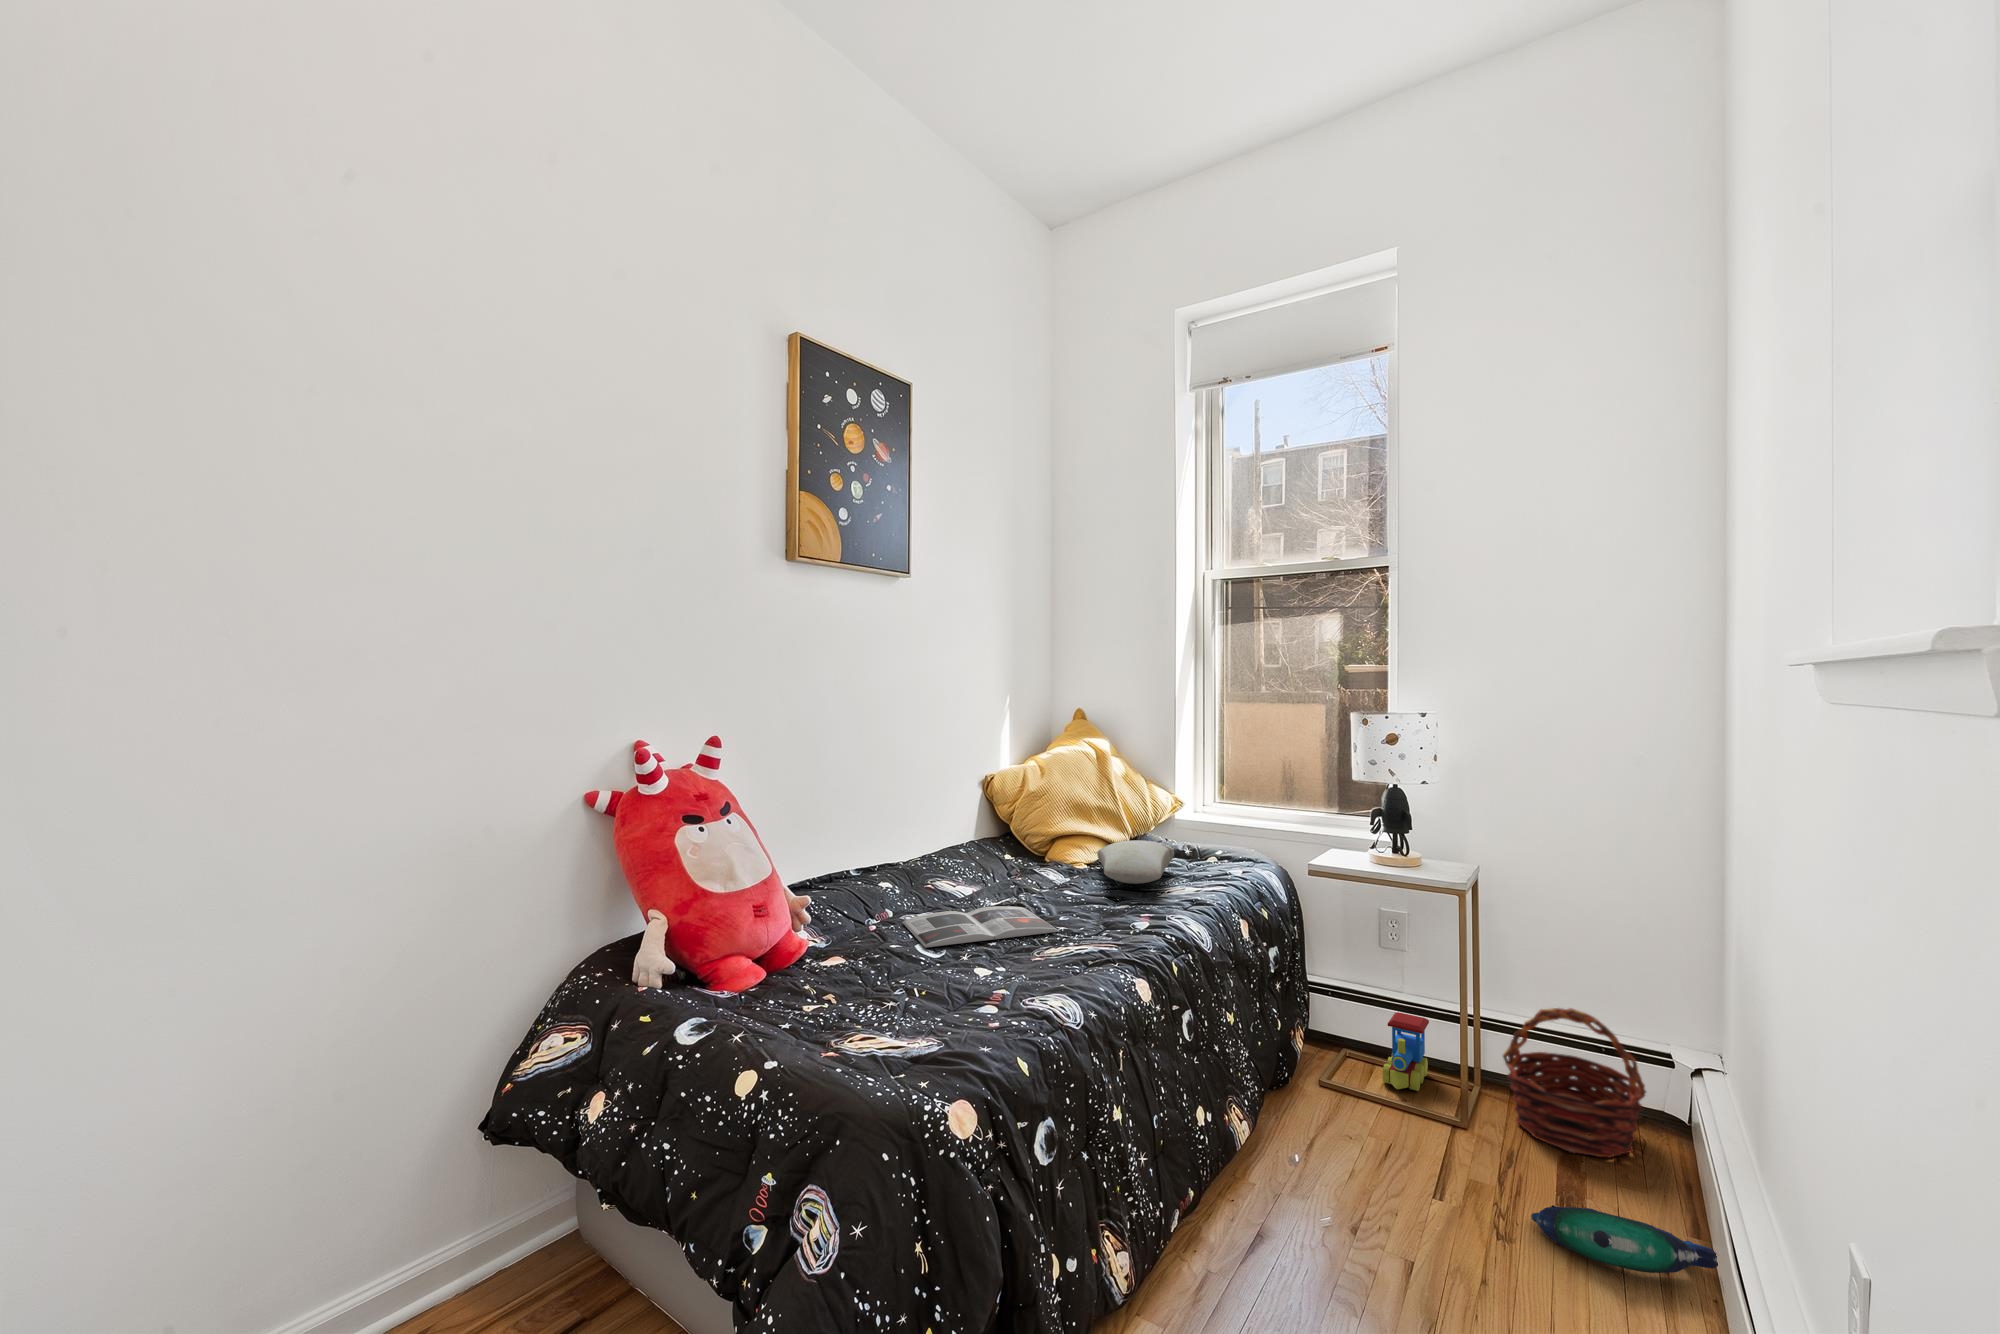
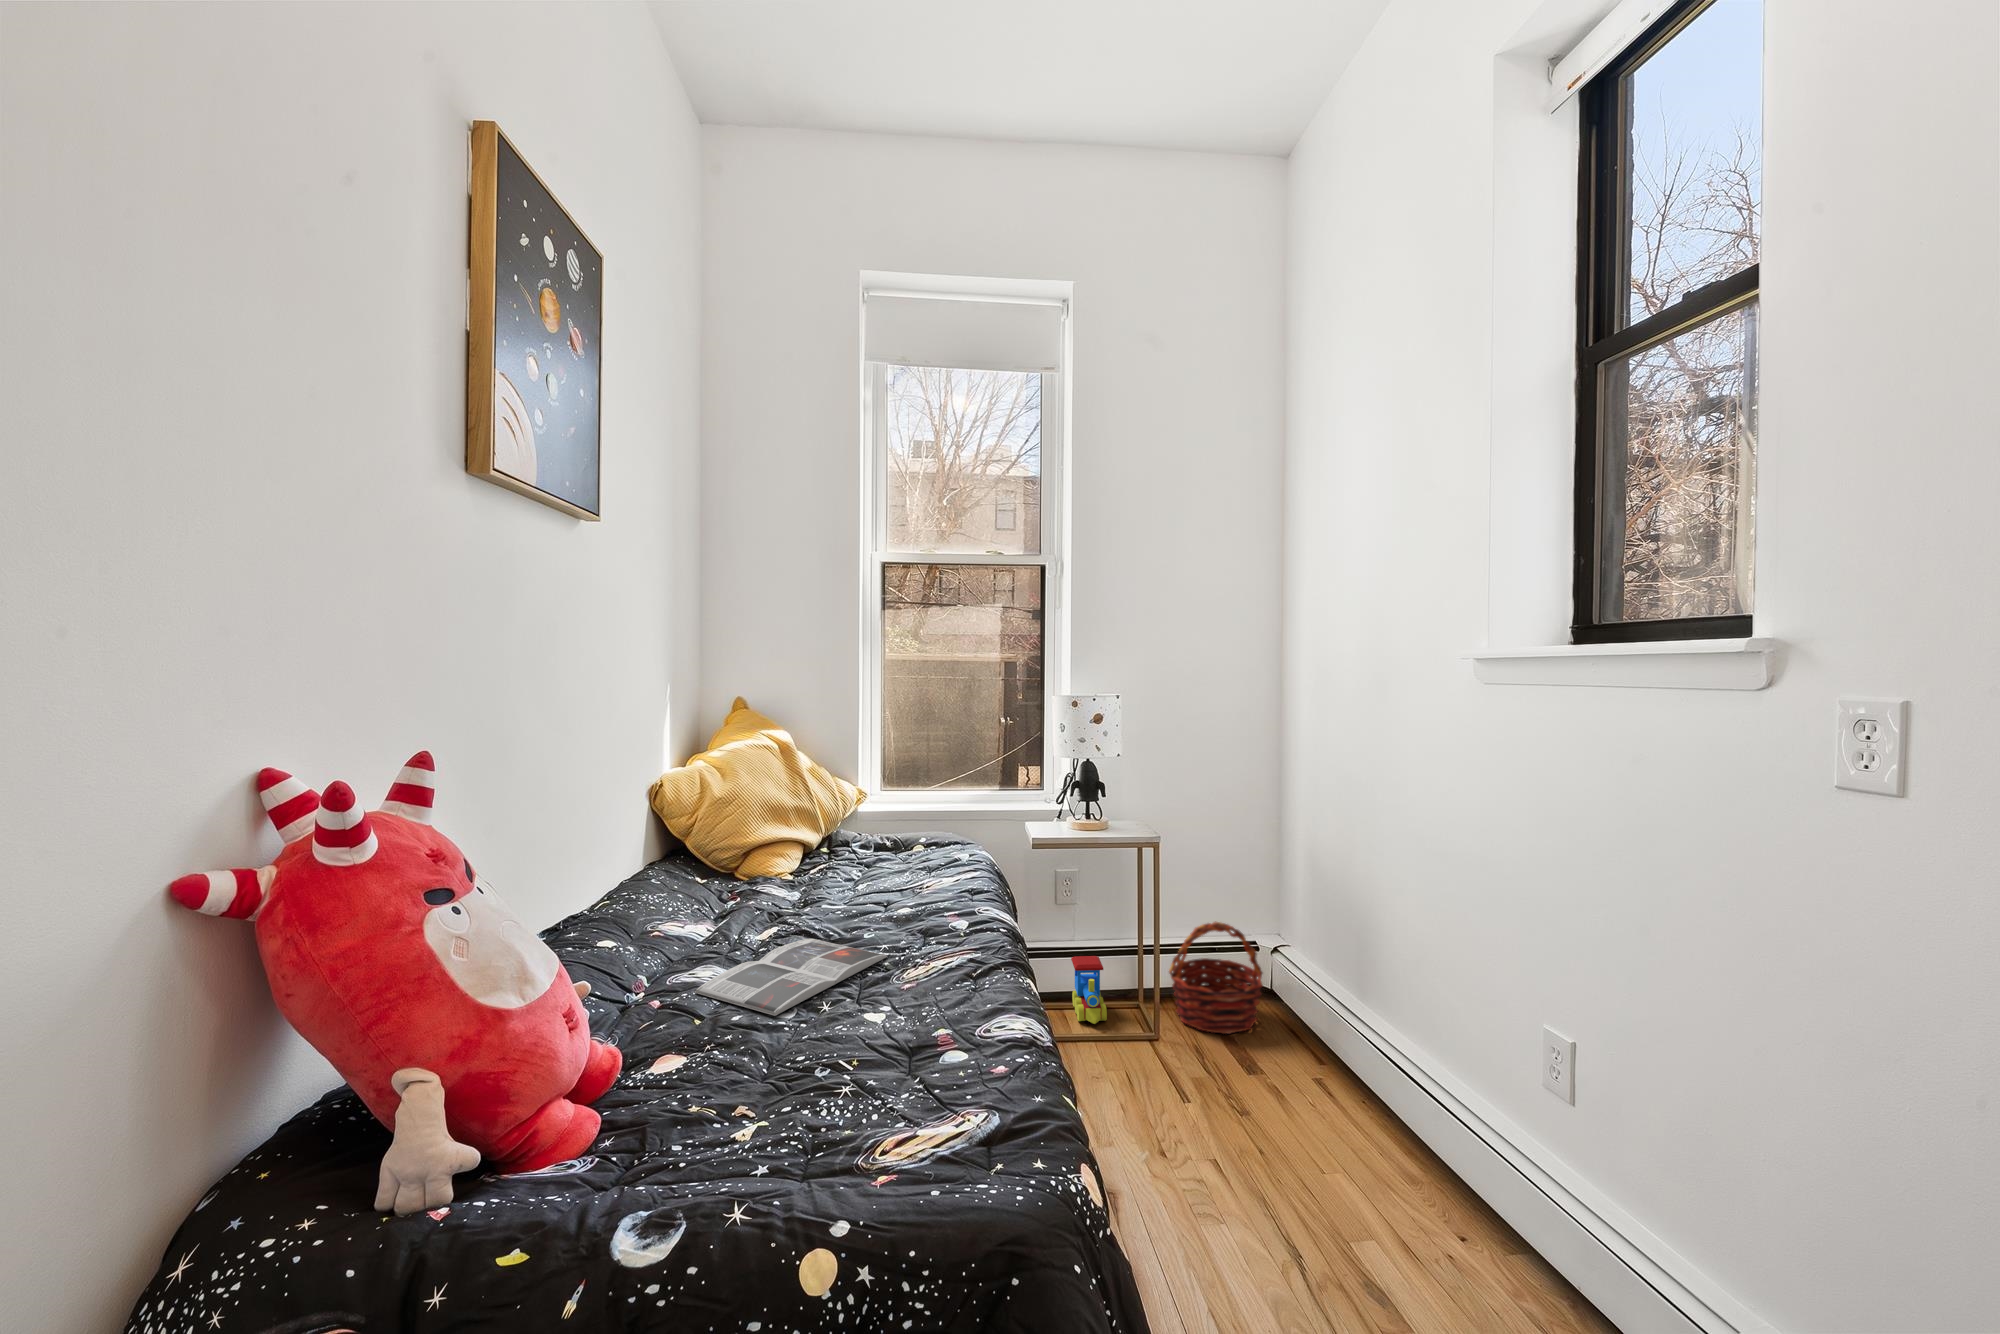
pillow: present [1097,840,1174,884] -> none [813,838,924,887]
plush toy: present [1531,1205,1718,1273] -> none [1250,1069,1360,1109]

